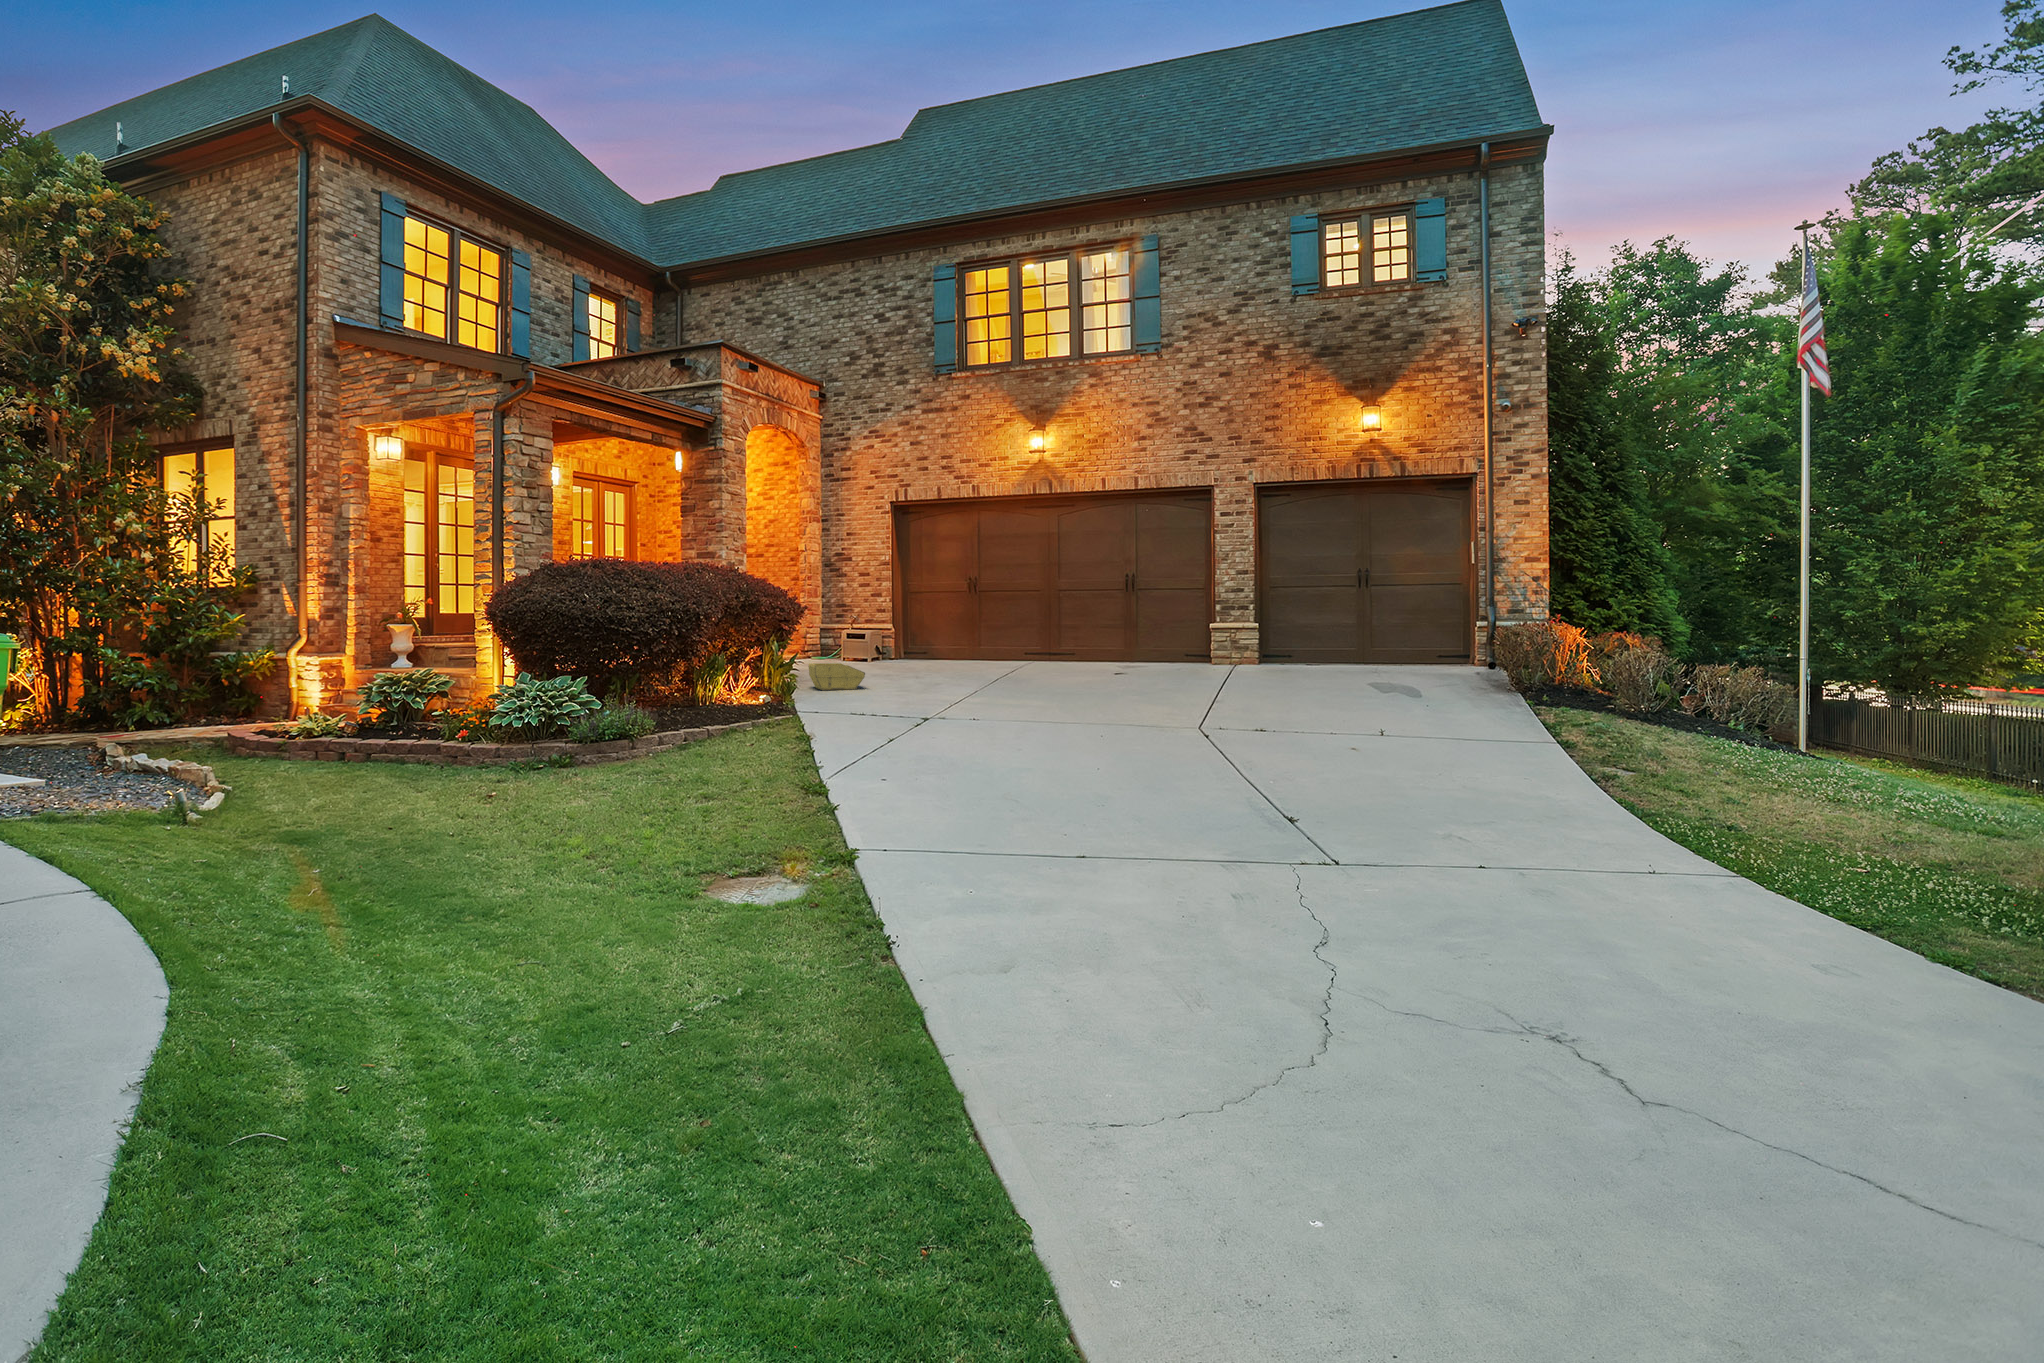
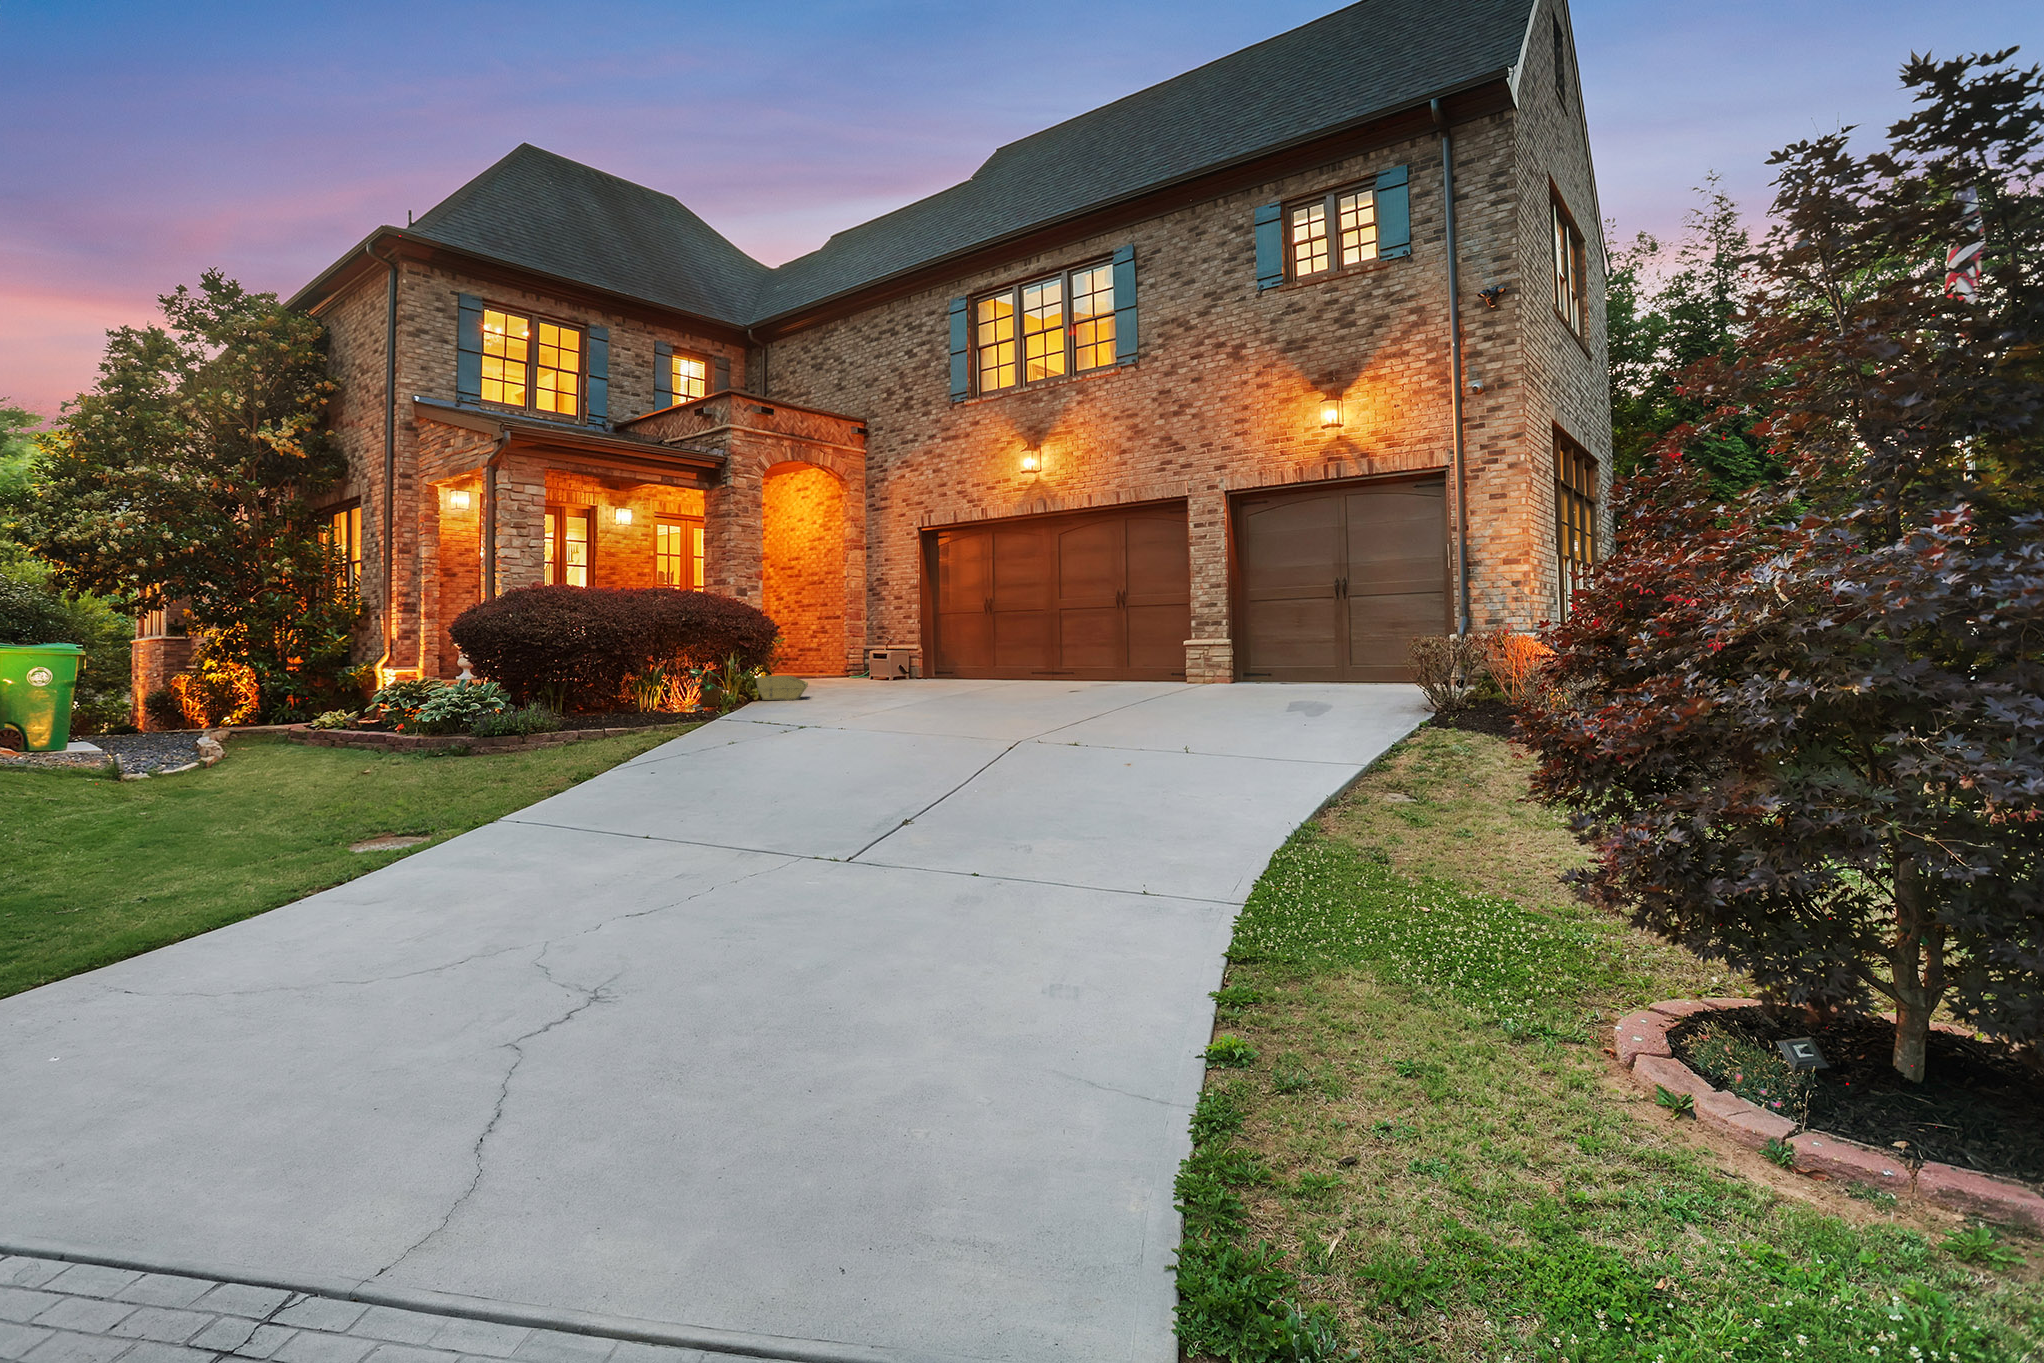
potted plant: none [751,656,792,697] -> present [689,669,723,707]

